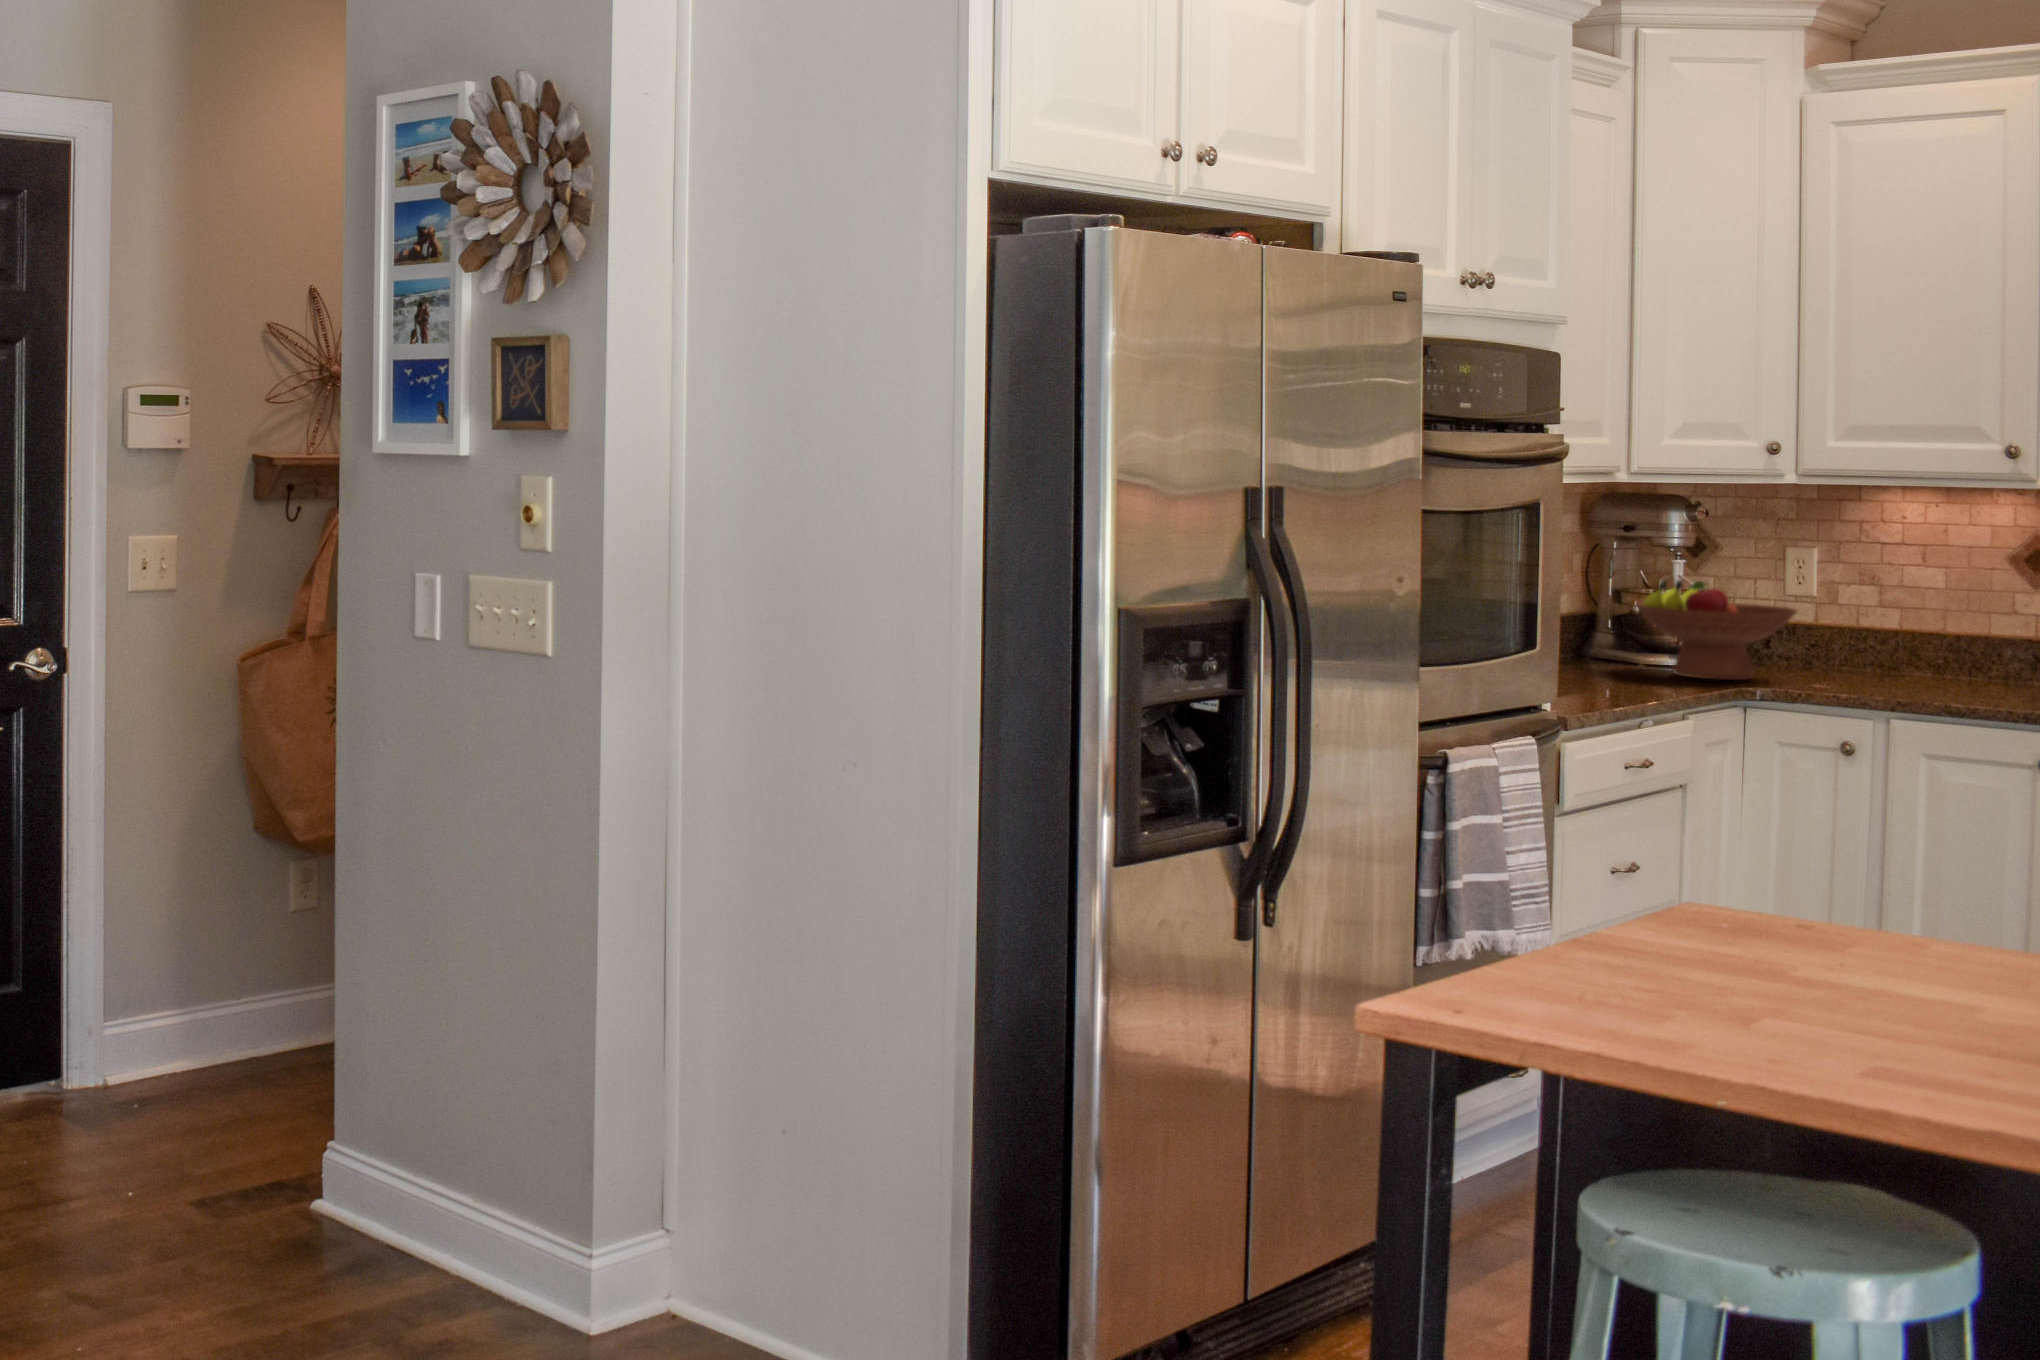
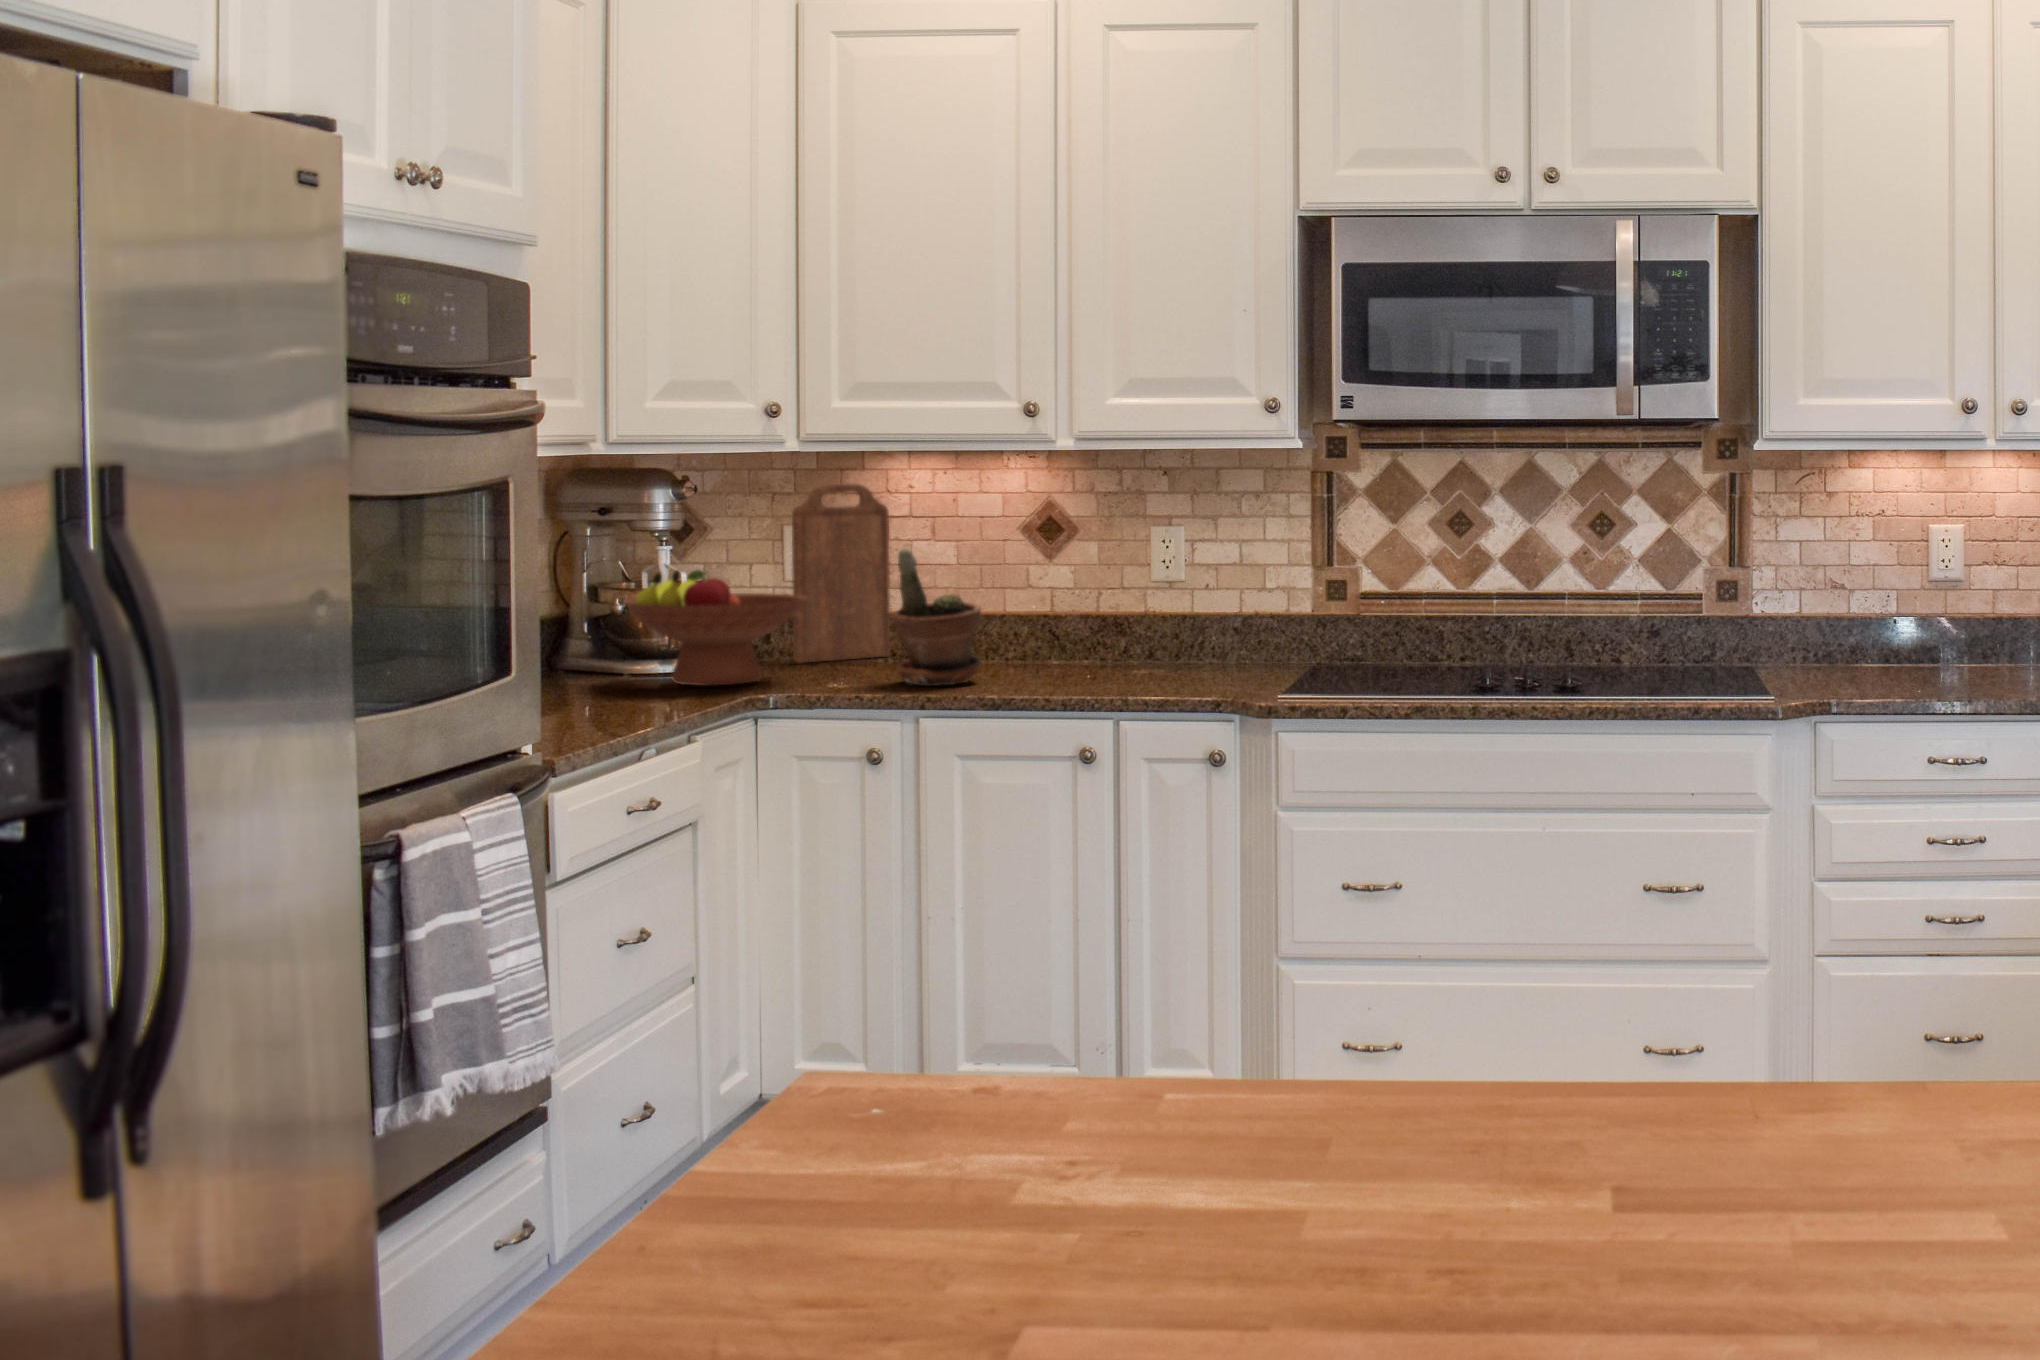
cutting board: none [1788,512,1888,670] -> present [792,484,890,663]
potted plant: none [1879,572,1970,698] -> present [892,548,982,686]

